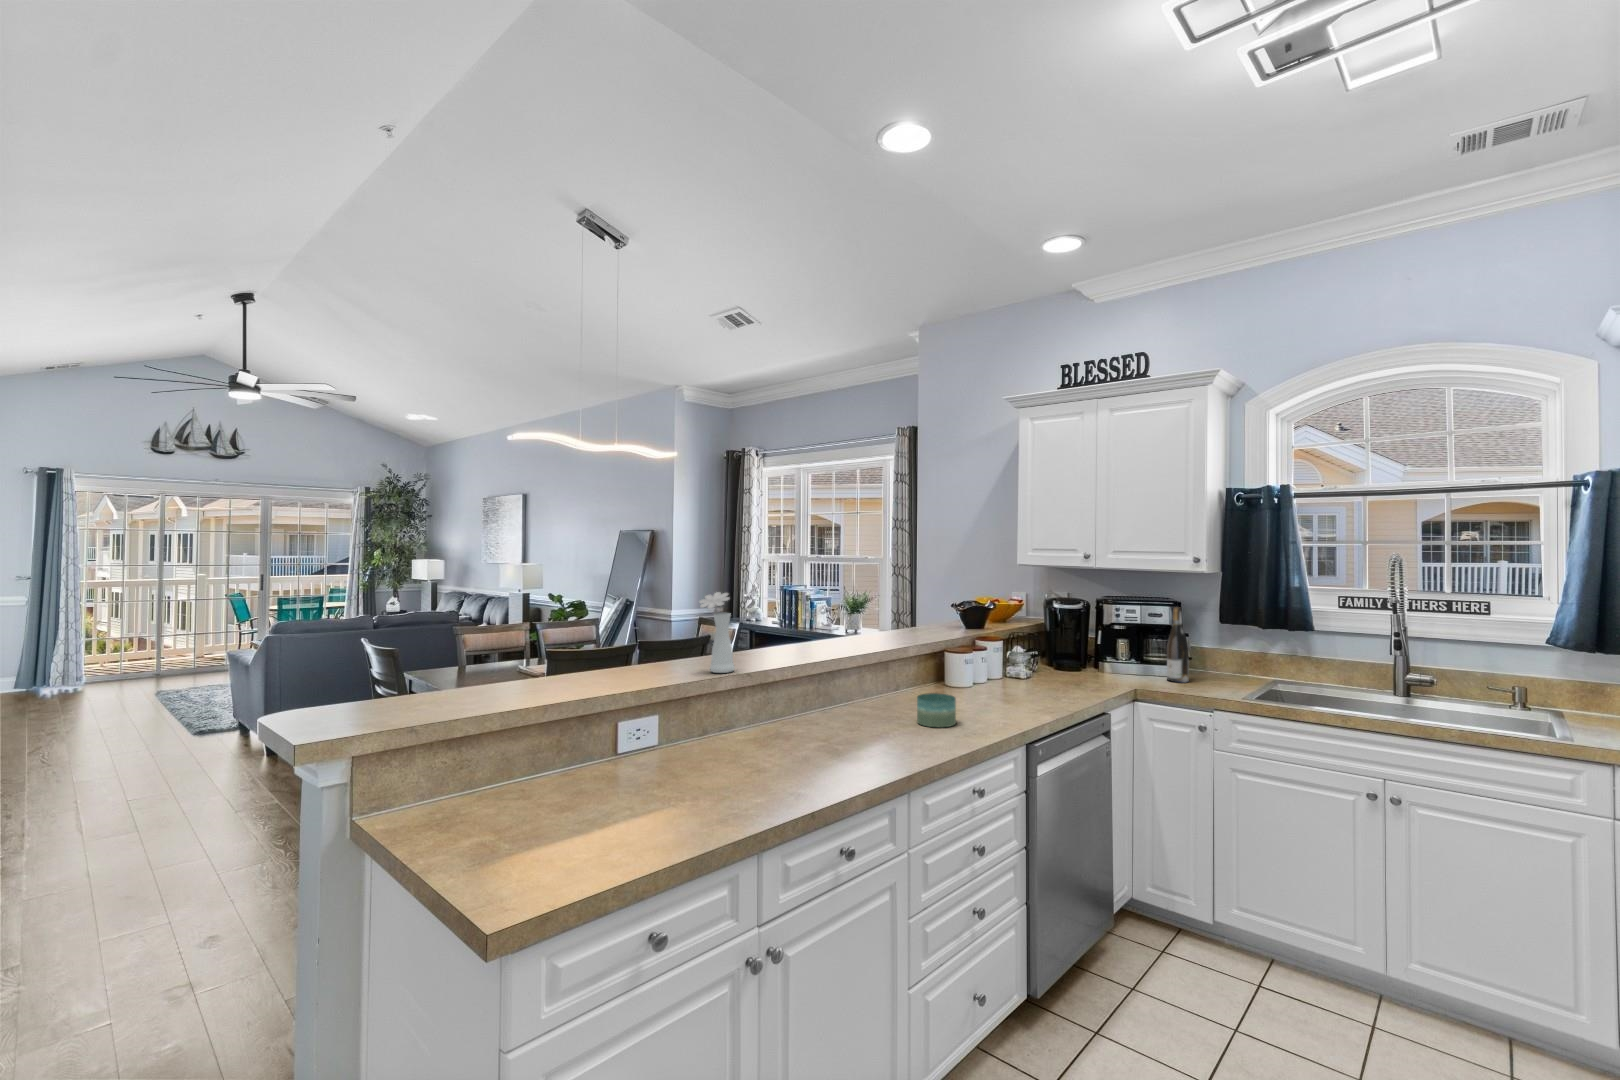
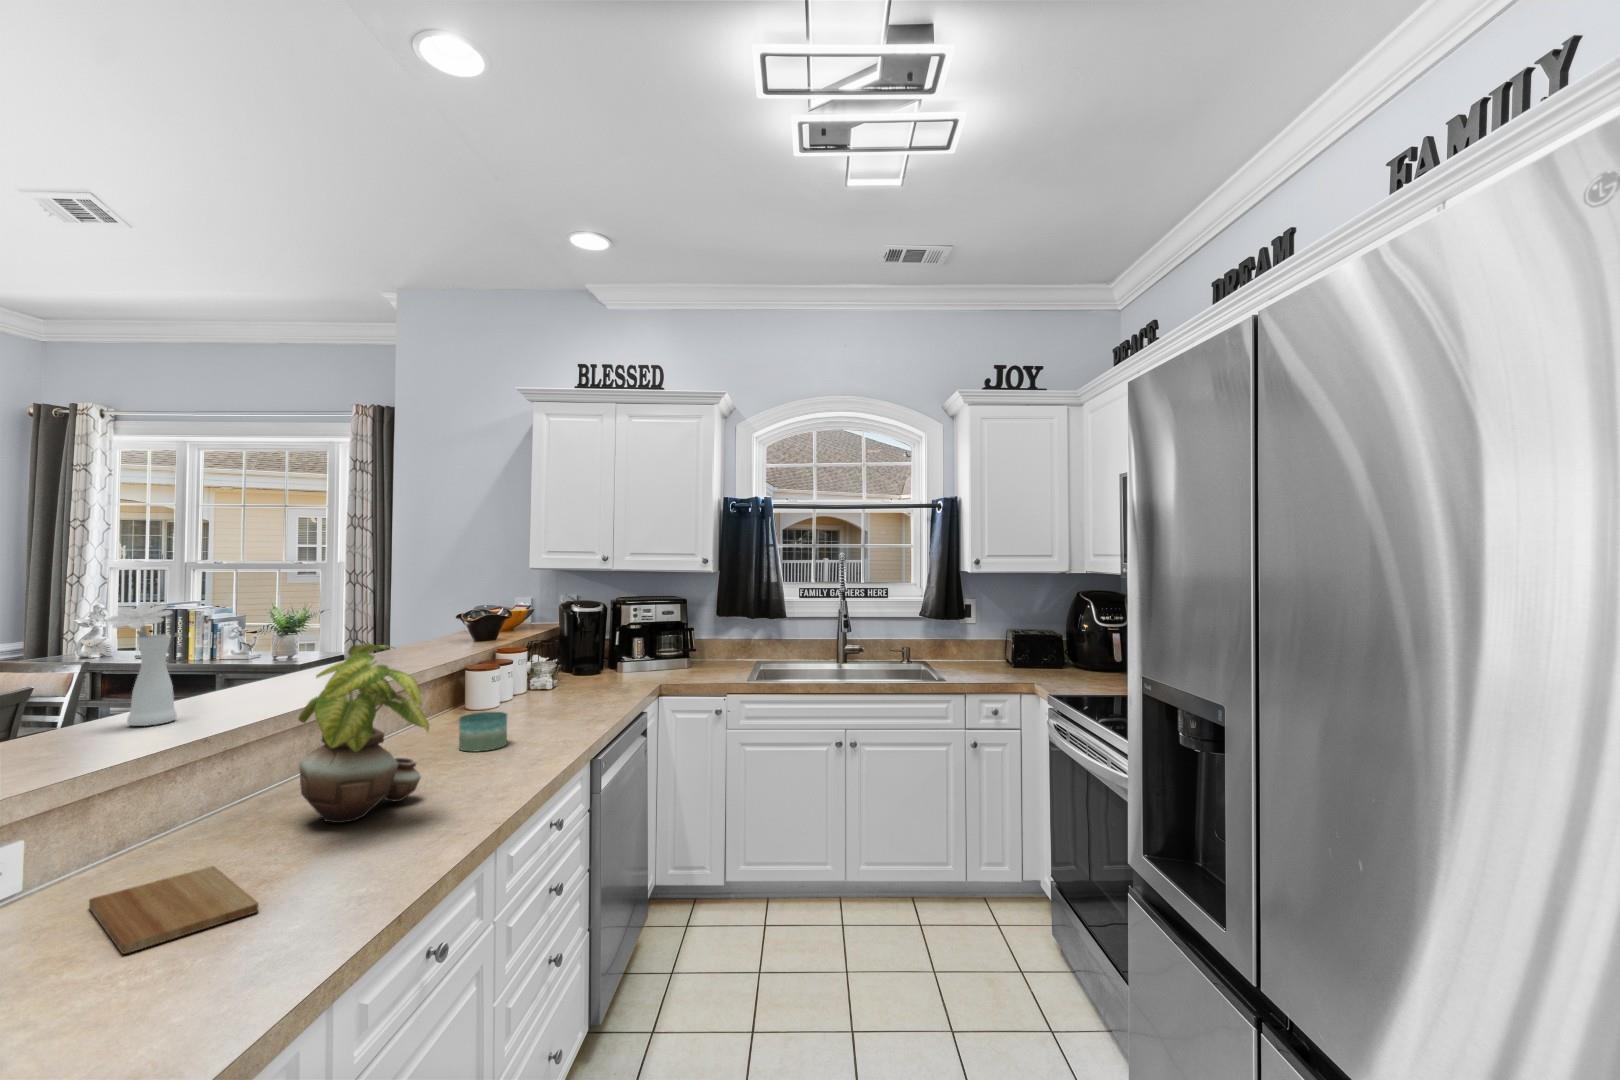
wine bottle: present [1167,607,1189,682] -> none [681,605,700,675]
potted plant: none [775,630,865,764] -> present [298,643,429,823]
cutting board: none [655,776,727,819] -> present [89,867,258,954]

